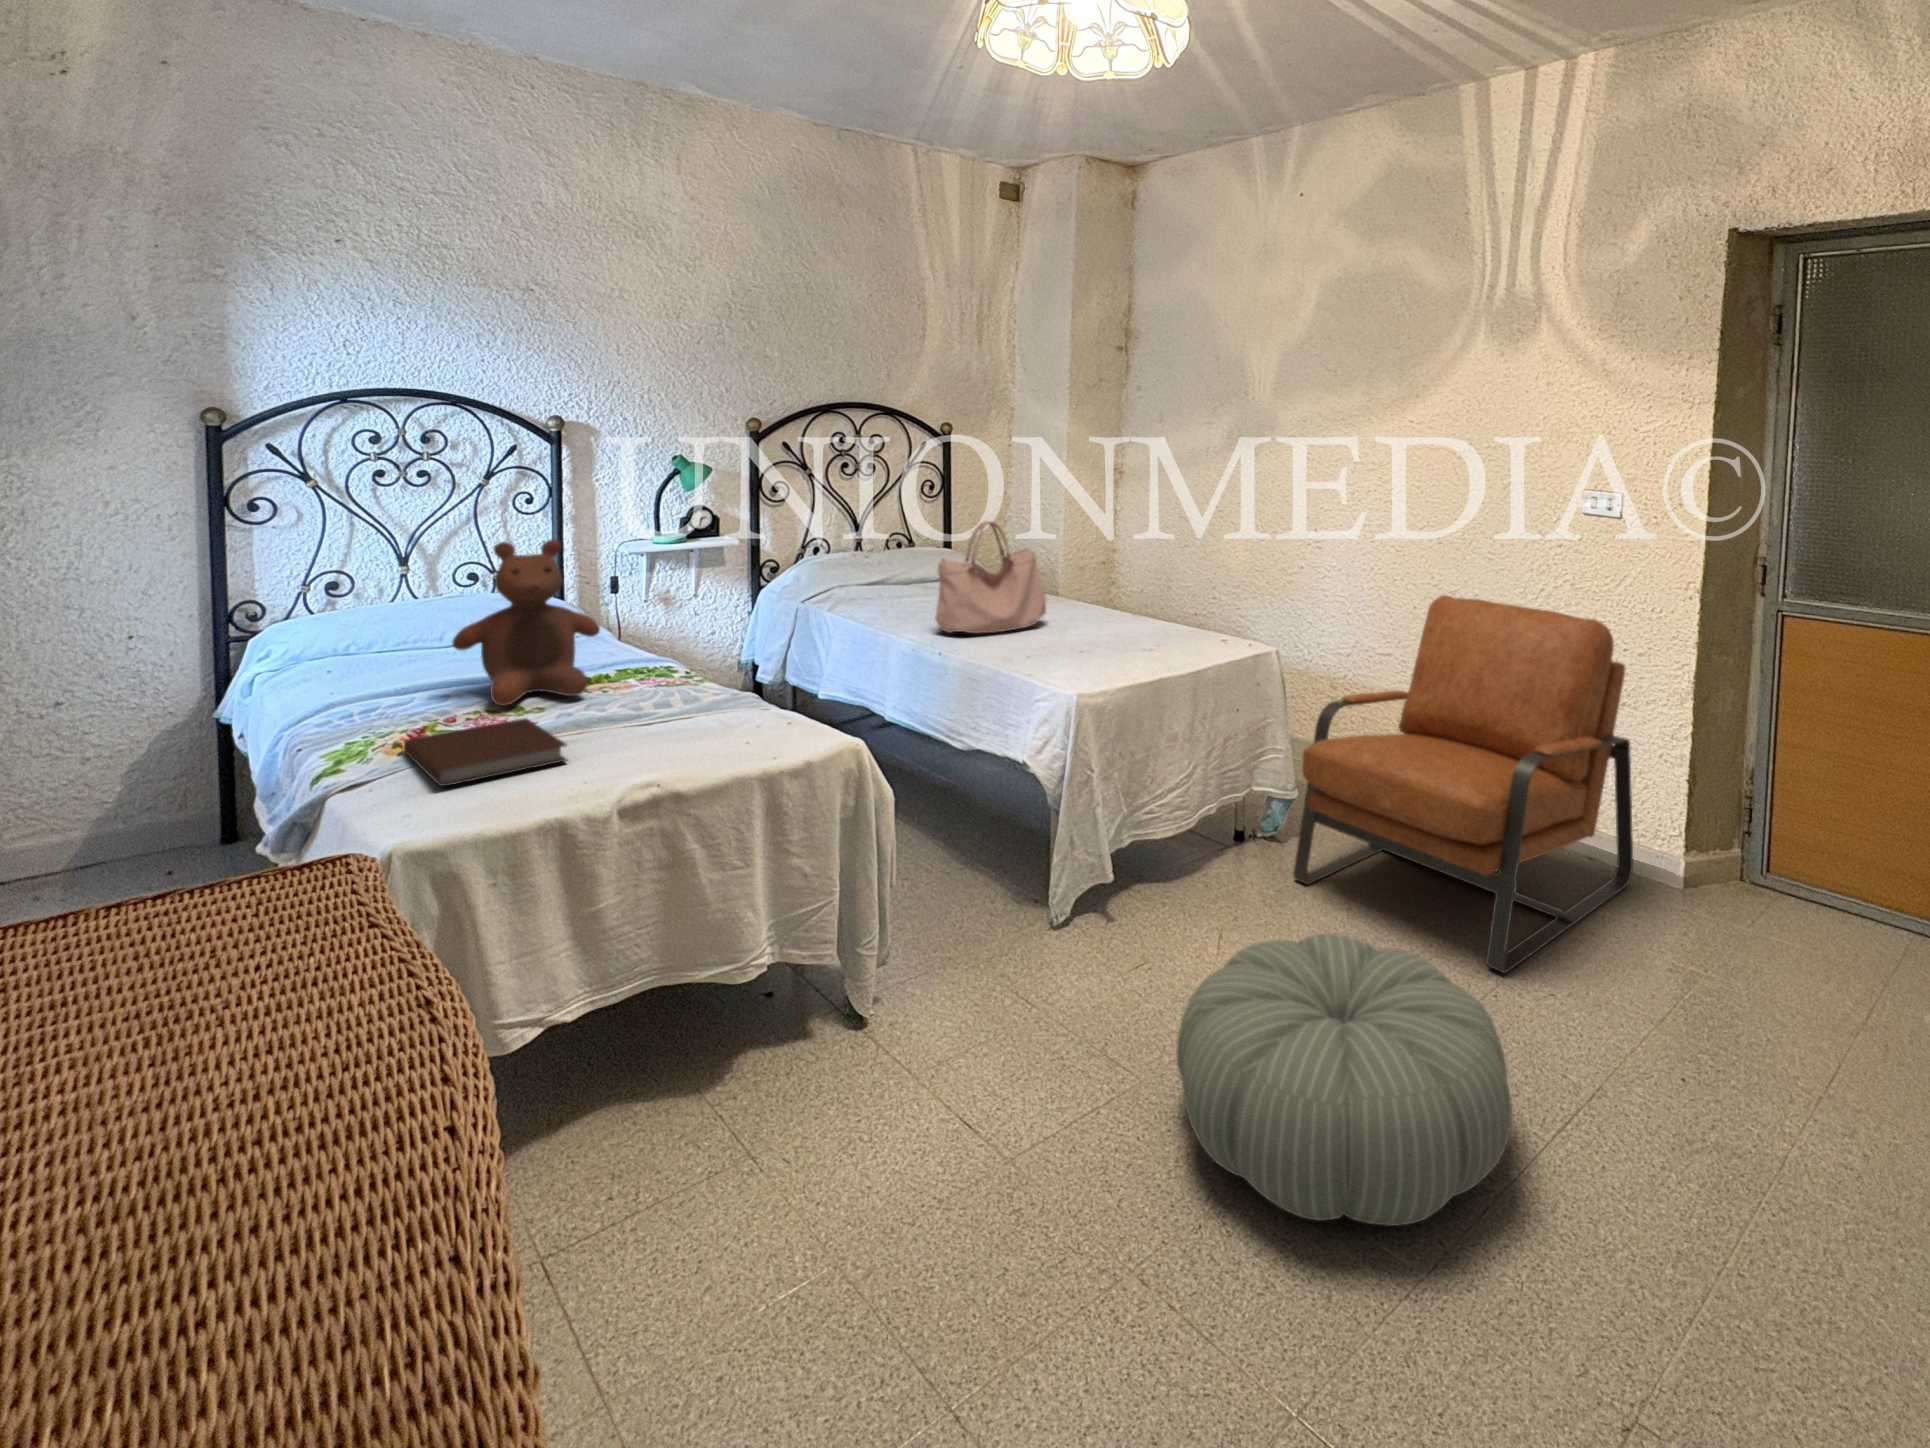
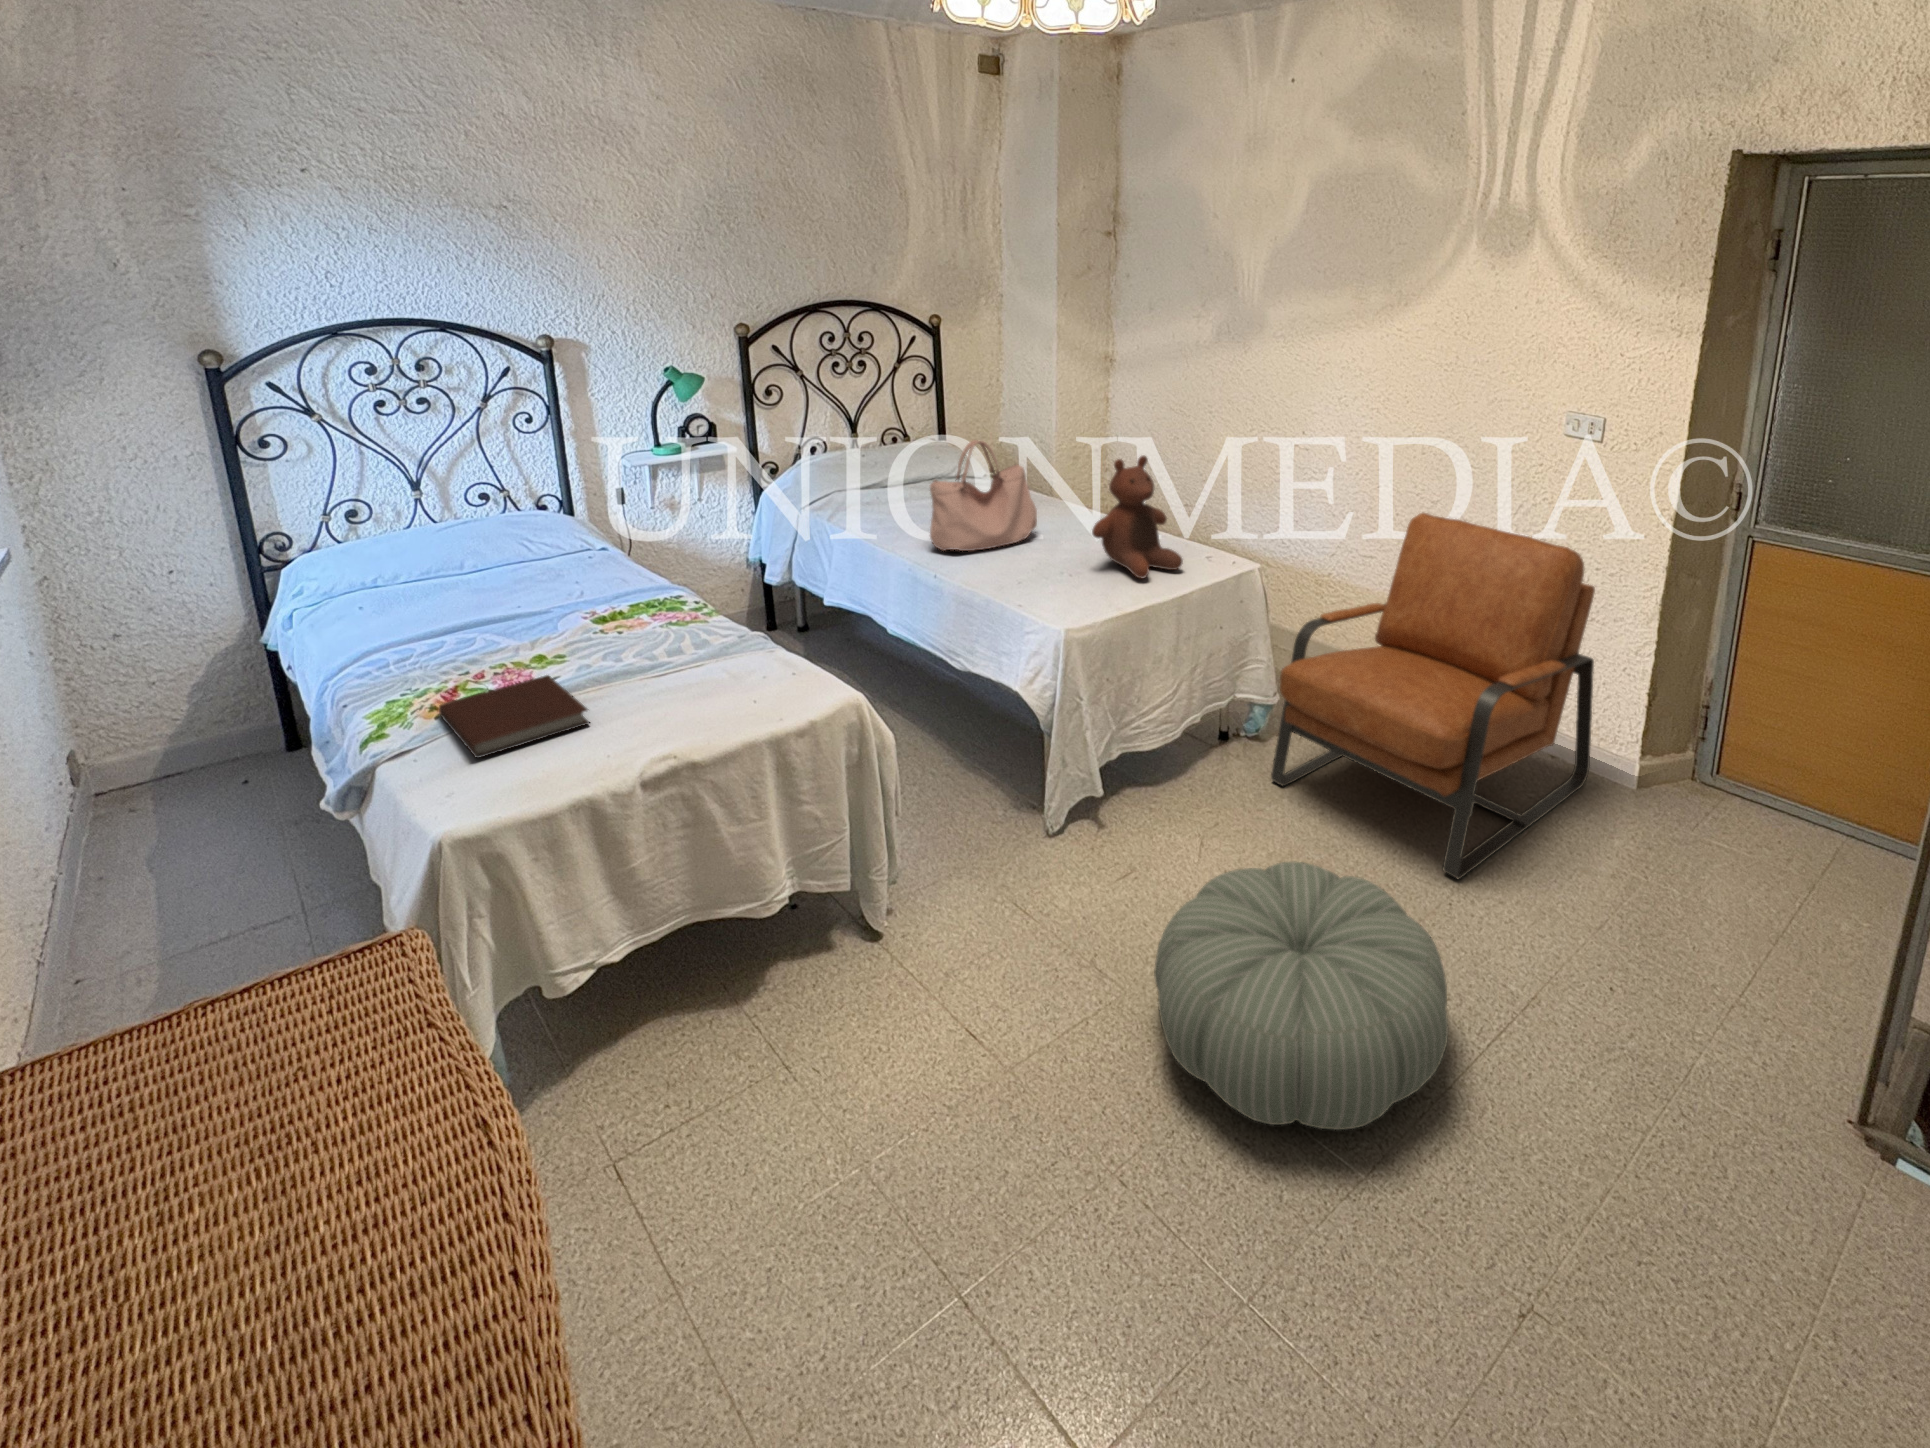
stuffed bear: present [452,540,600,706] -> present [1092,455,1183,579]

